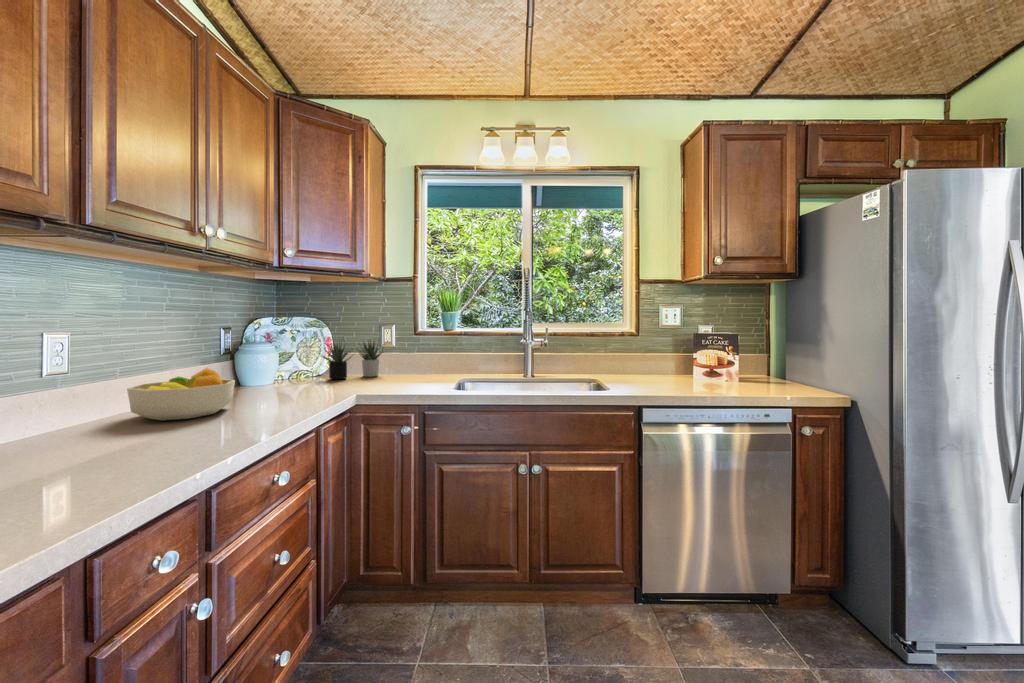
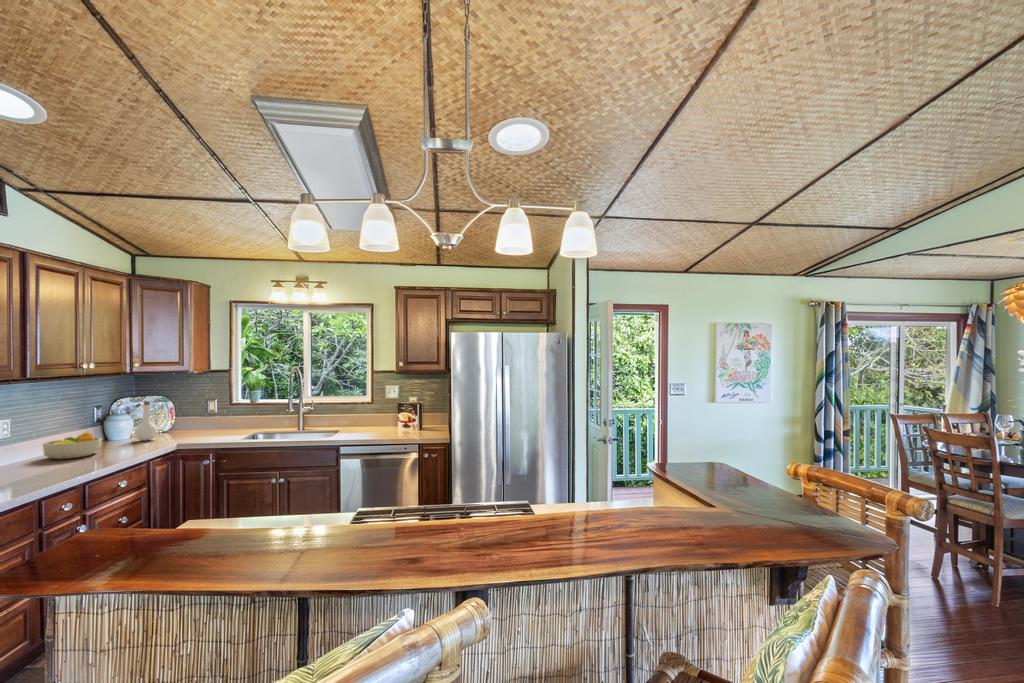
bottle: none [283,320,317,387] -> present [135,401,157,441]
succulent plant: present [323,341,382,379] -> none [161,408,210,435]

